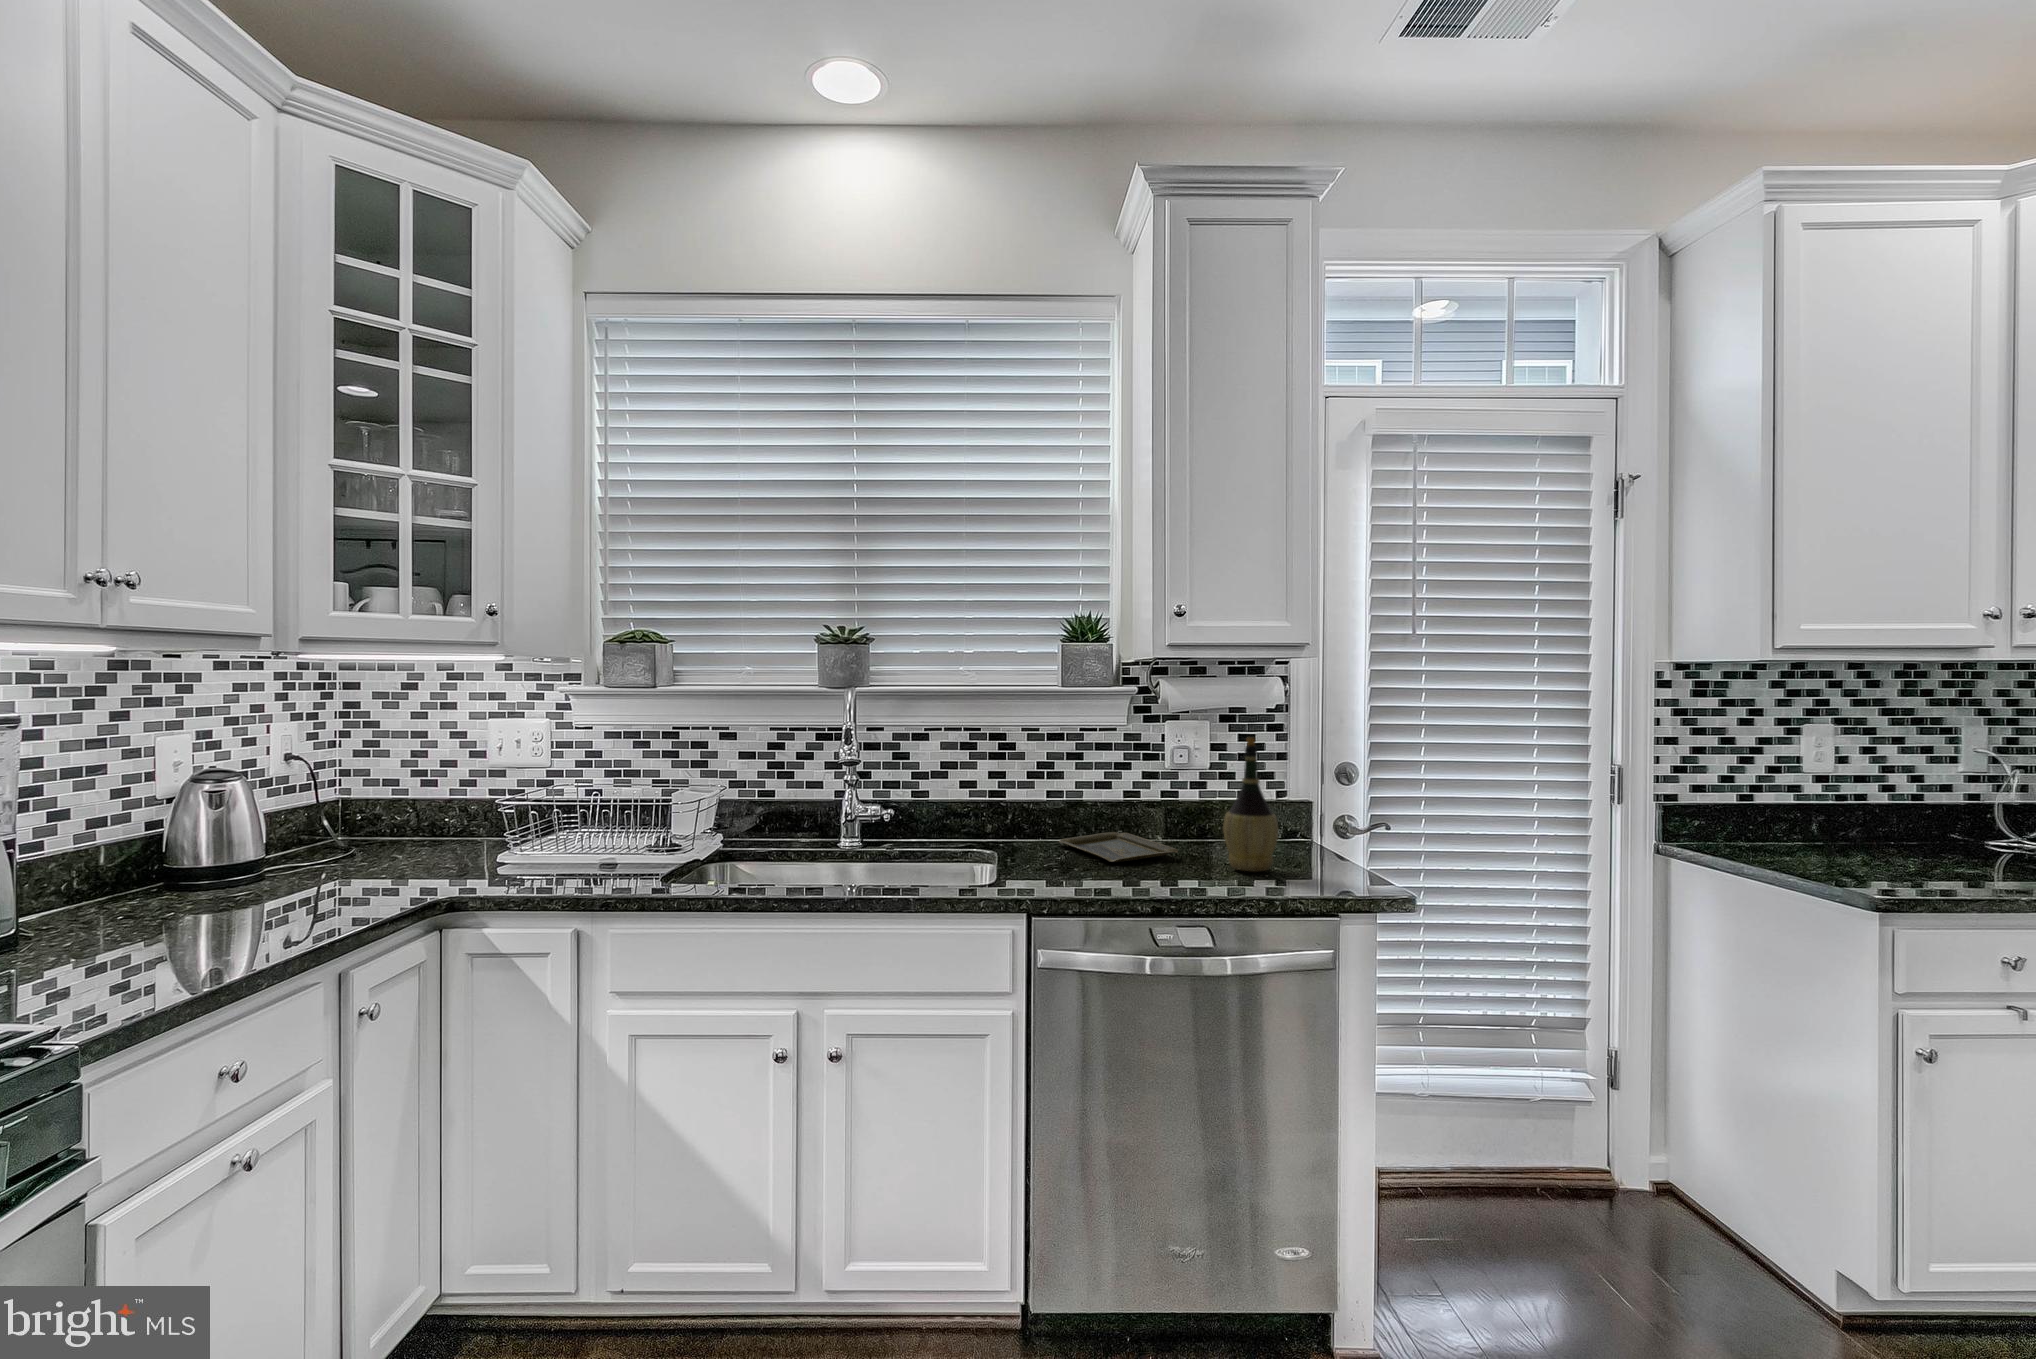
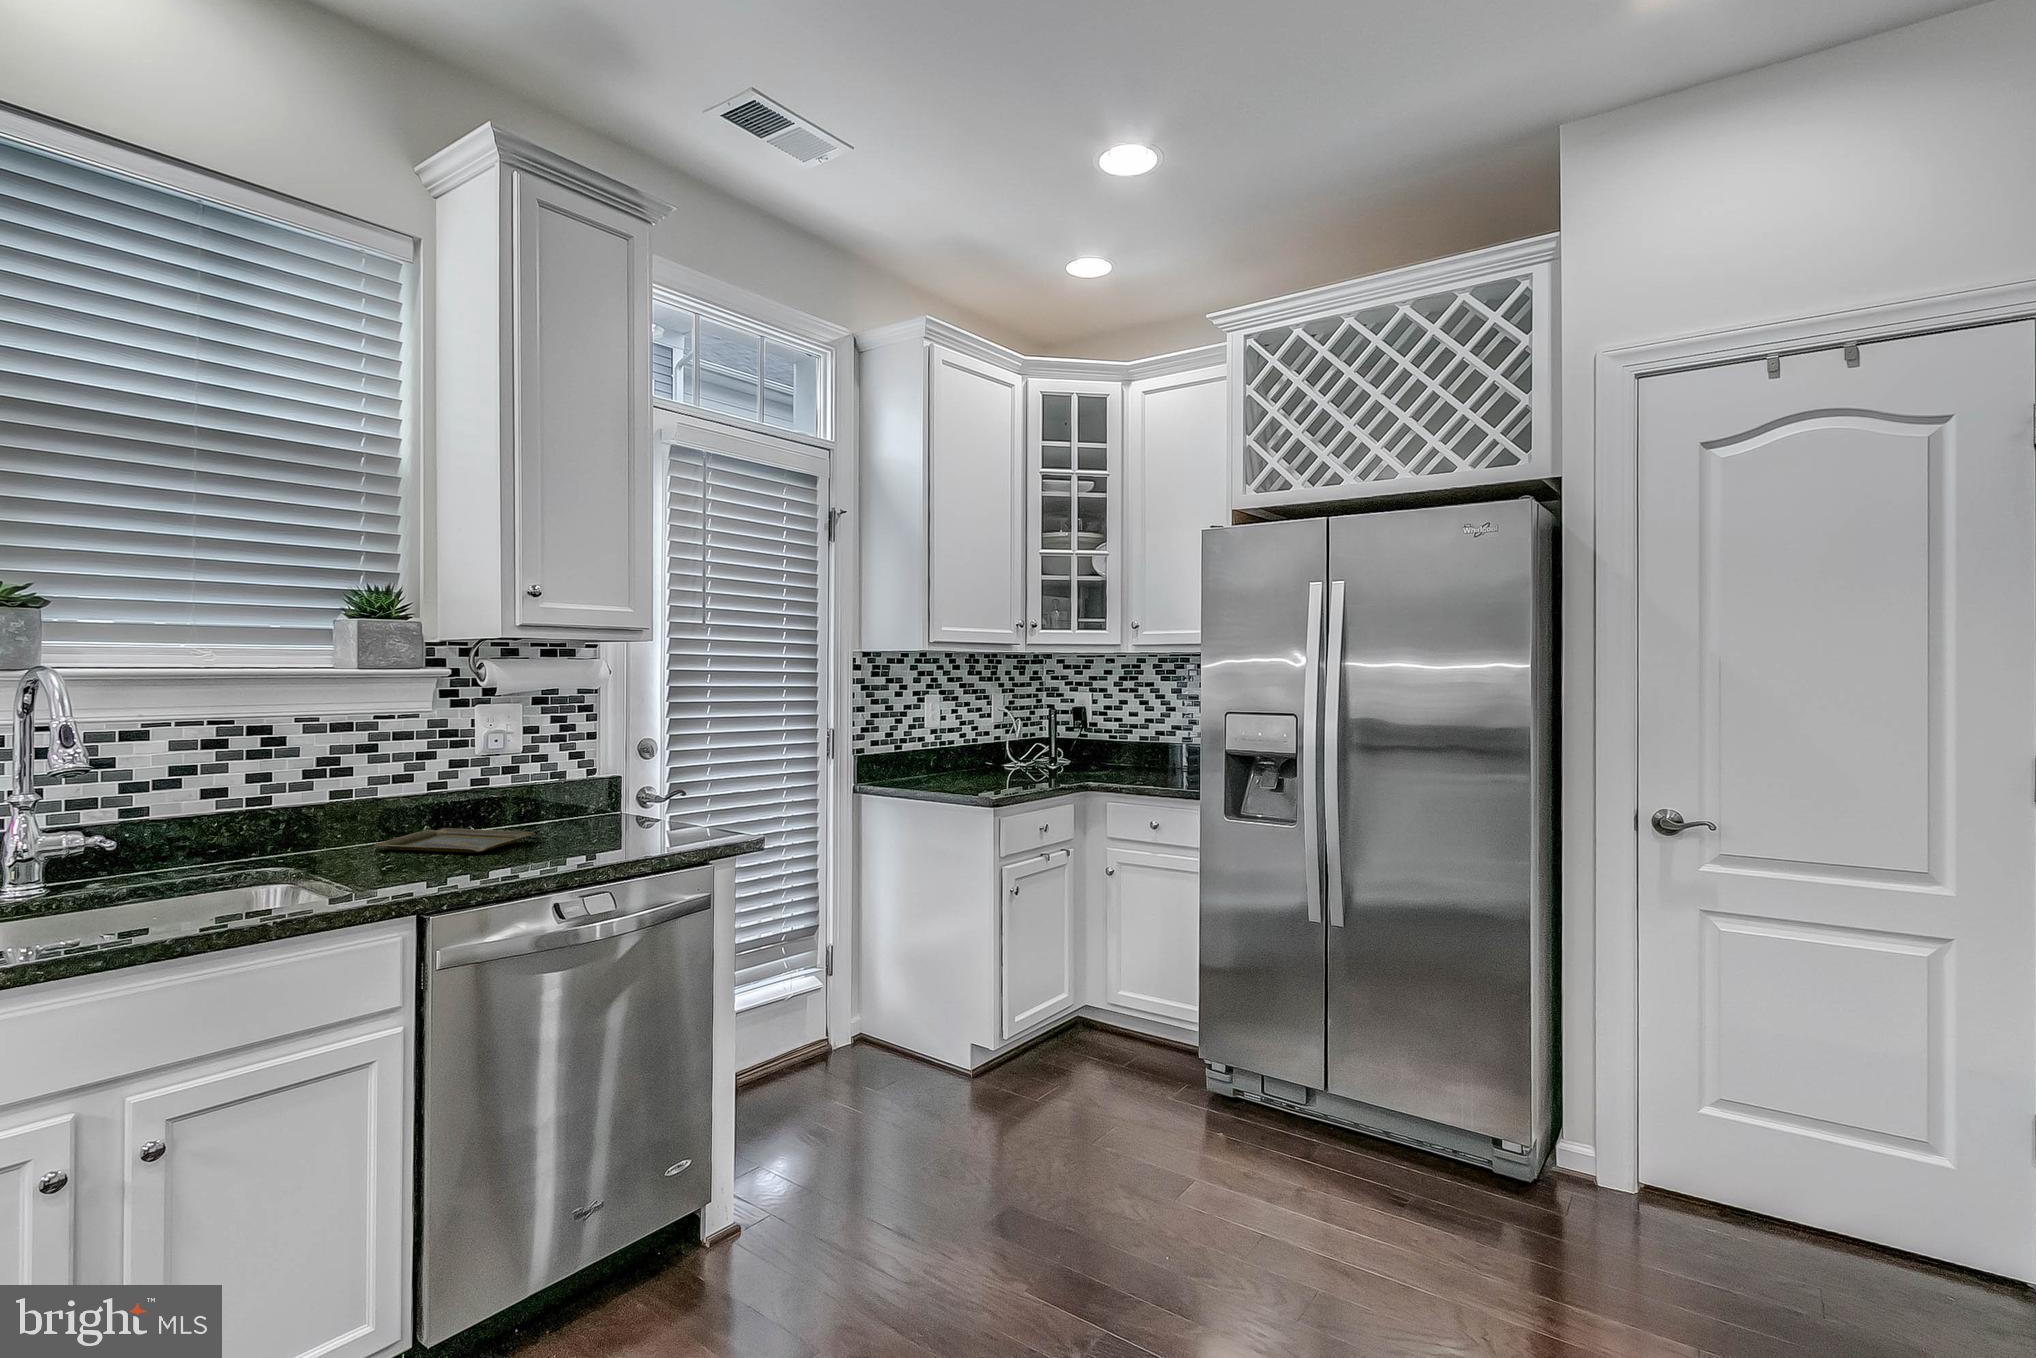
wine bottle: present [1223,737,1278,872] -> none [592,713,646,839]

